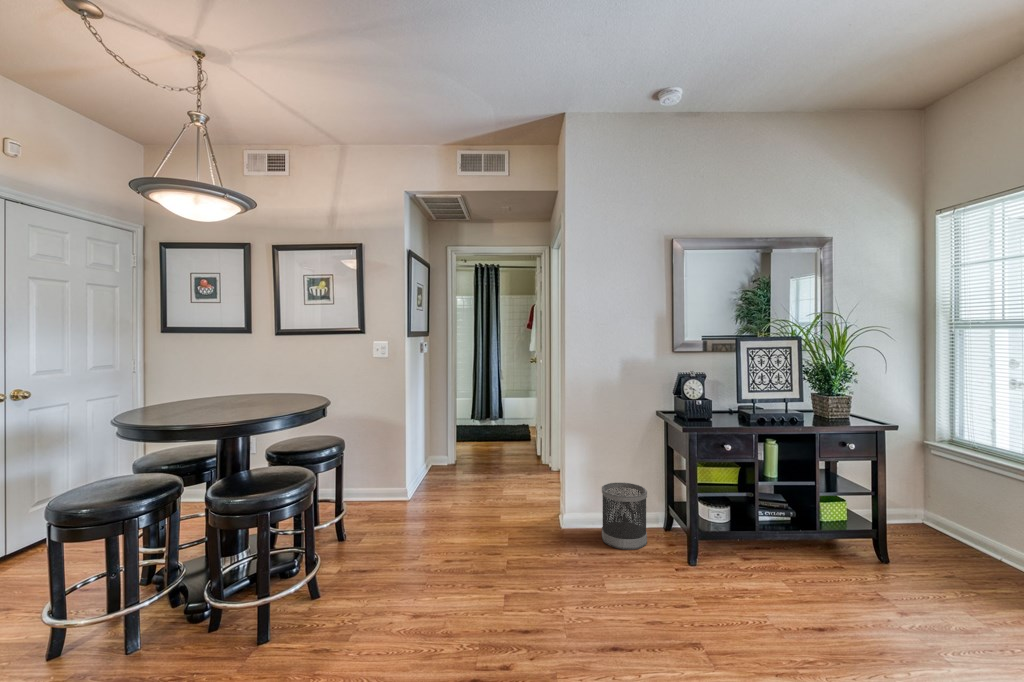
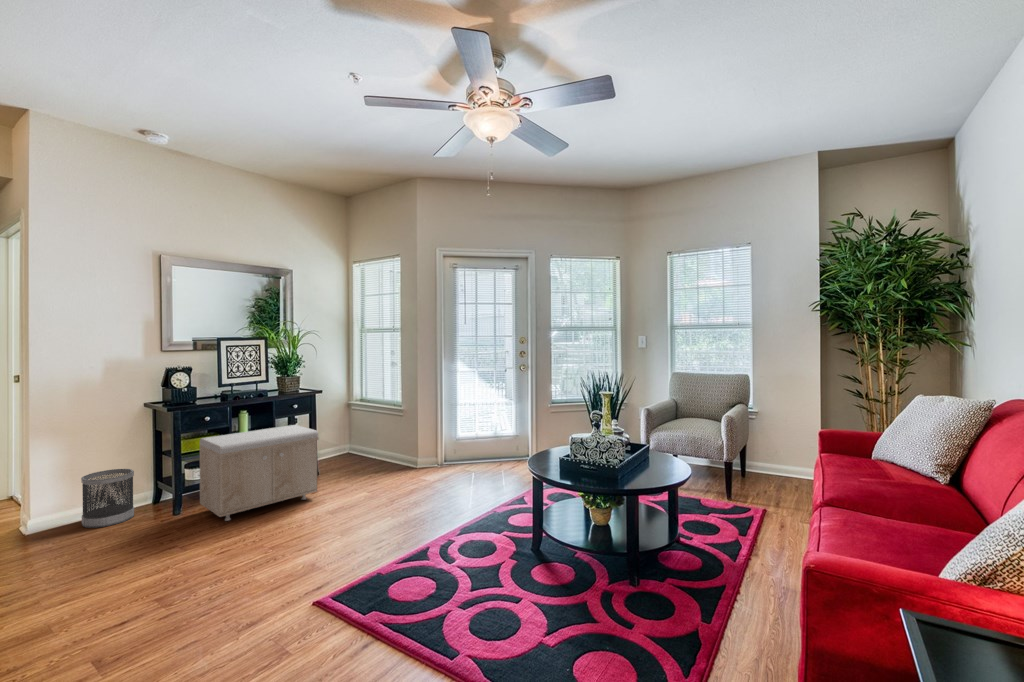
storage bench: none [718,471,906,605] -> present [200,425,319,521]

